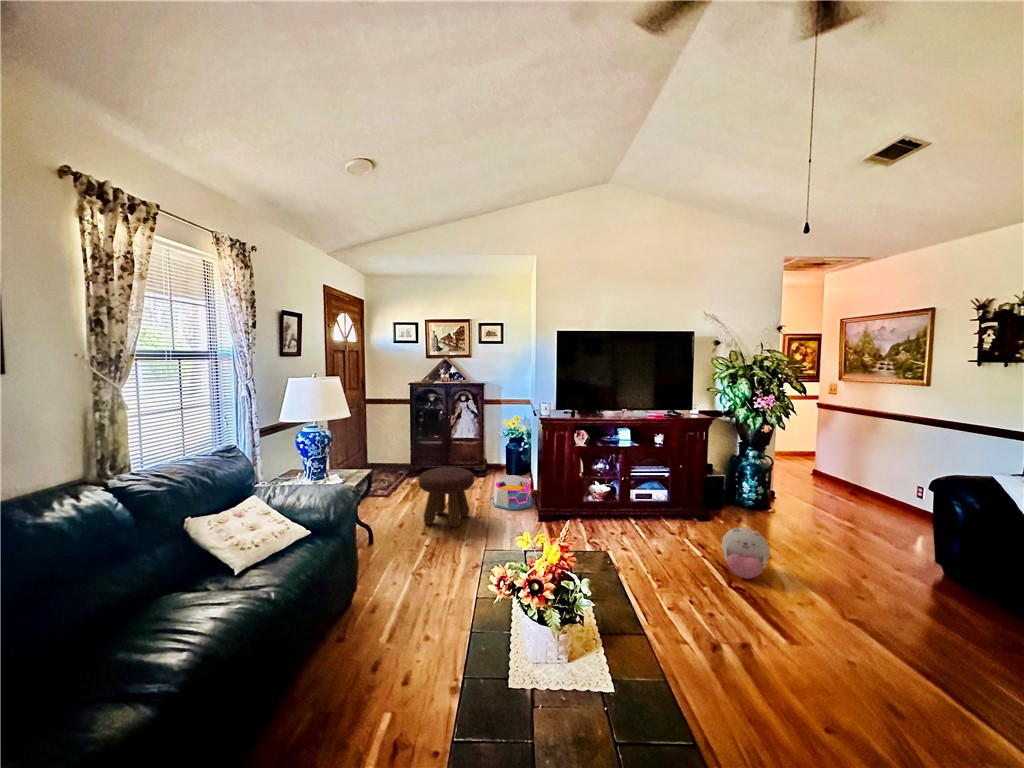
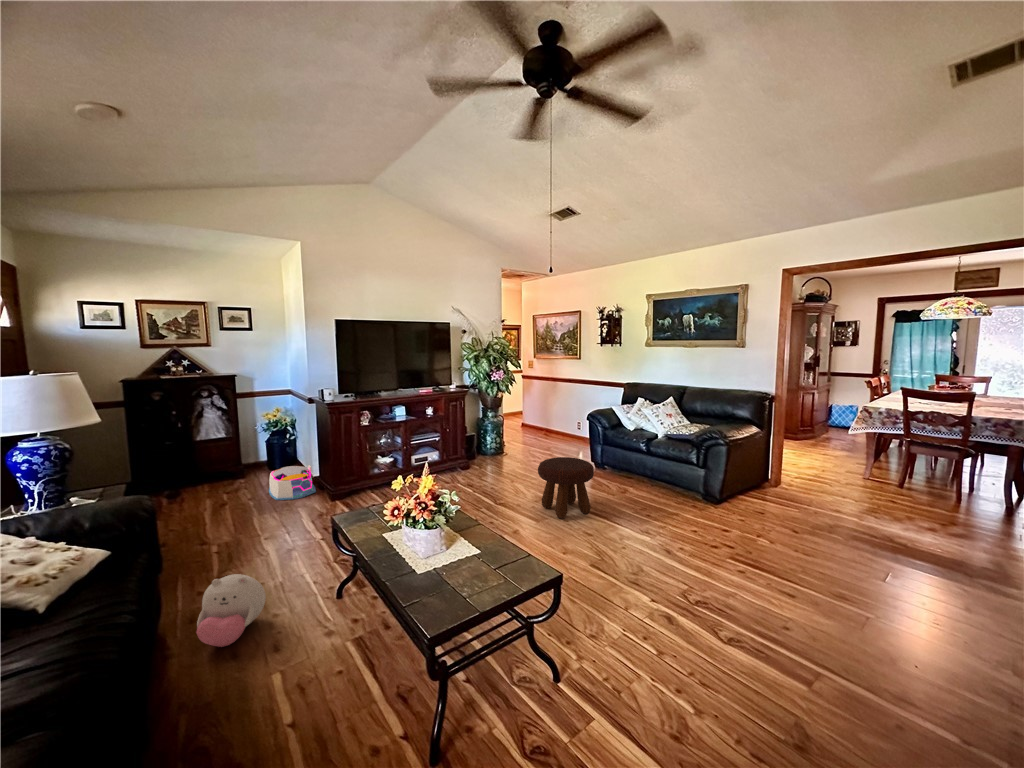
footstool: present [419,467,474,527] -> present [538,457,594,519]
plush toy: present [722,528,769,579] -> present [196,574,266,647]

